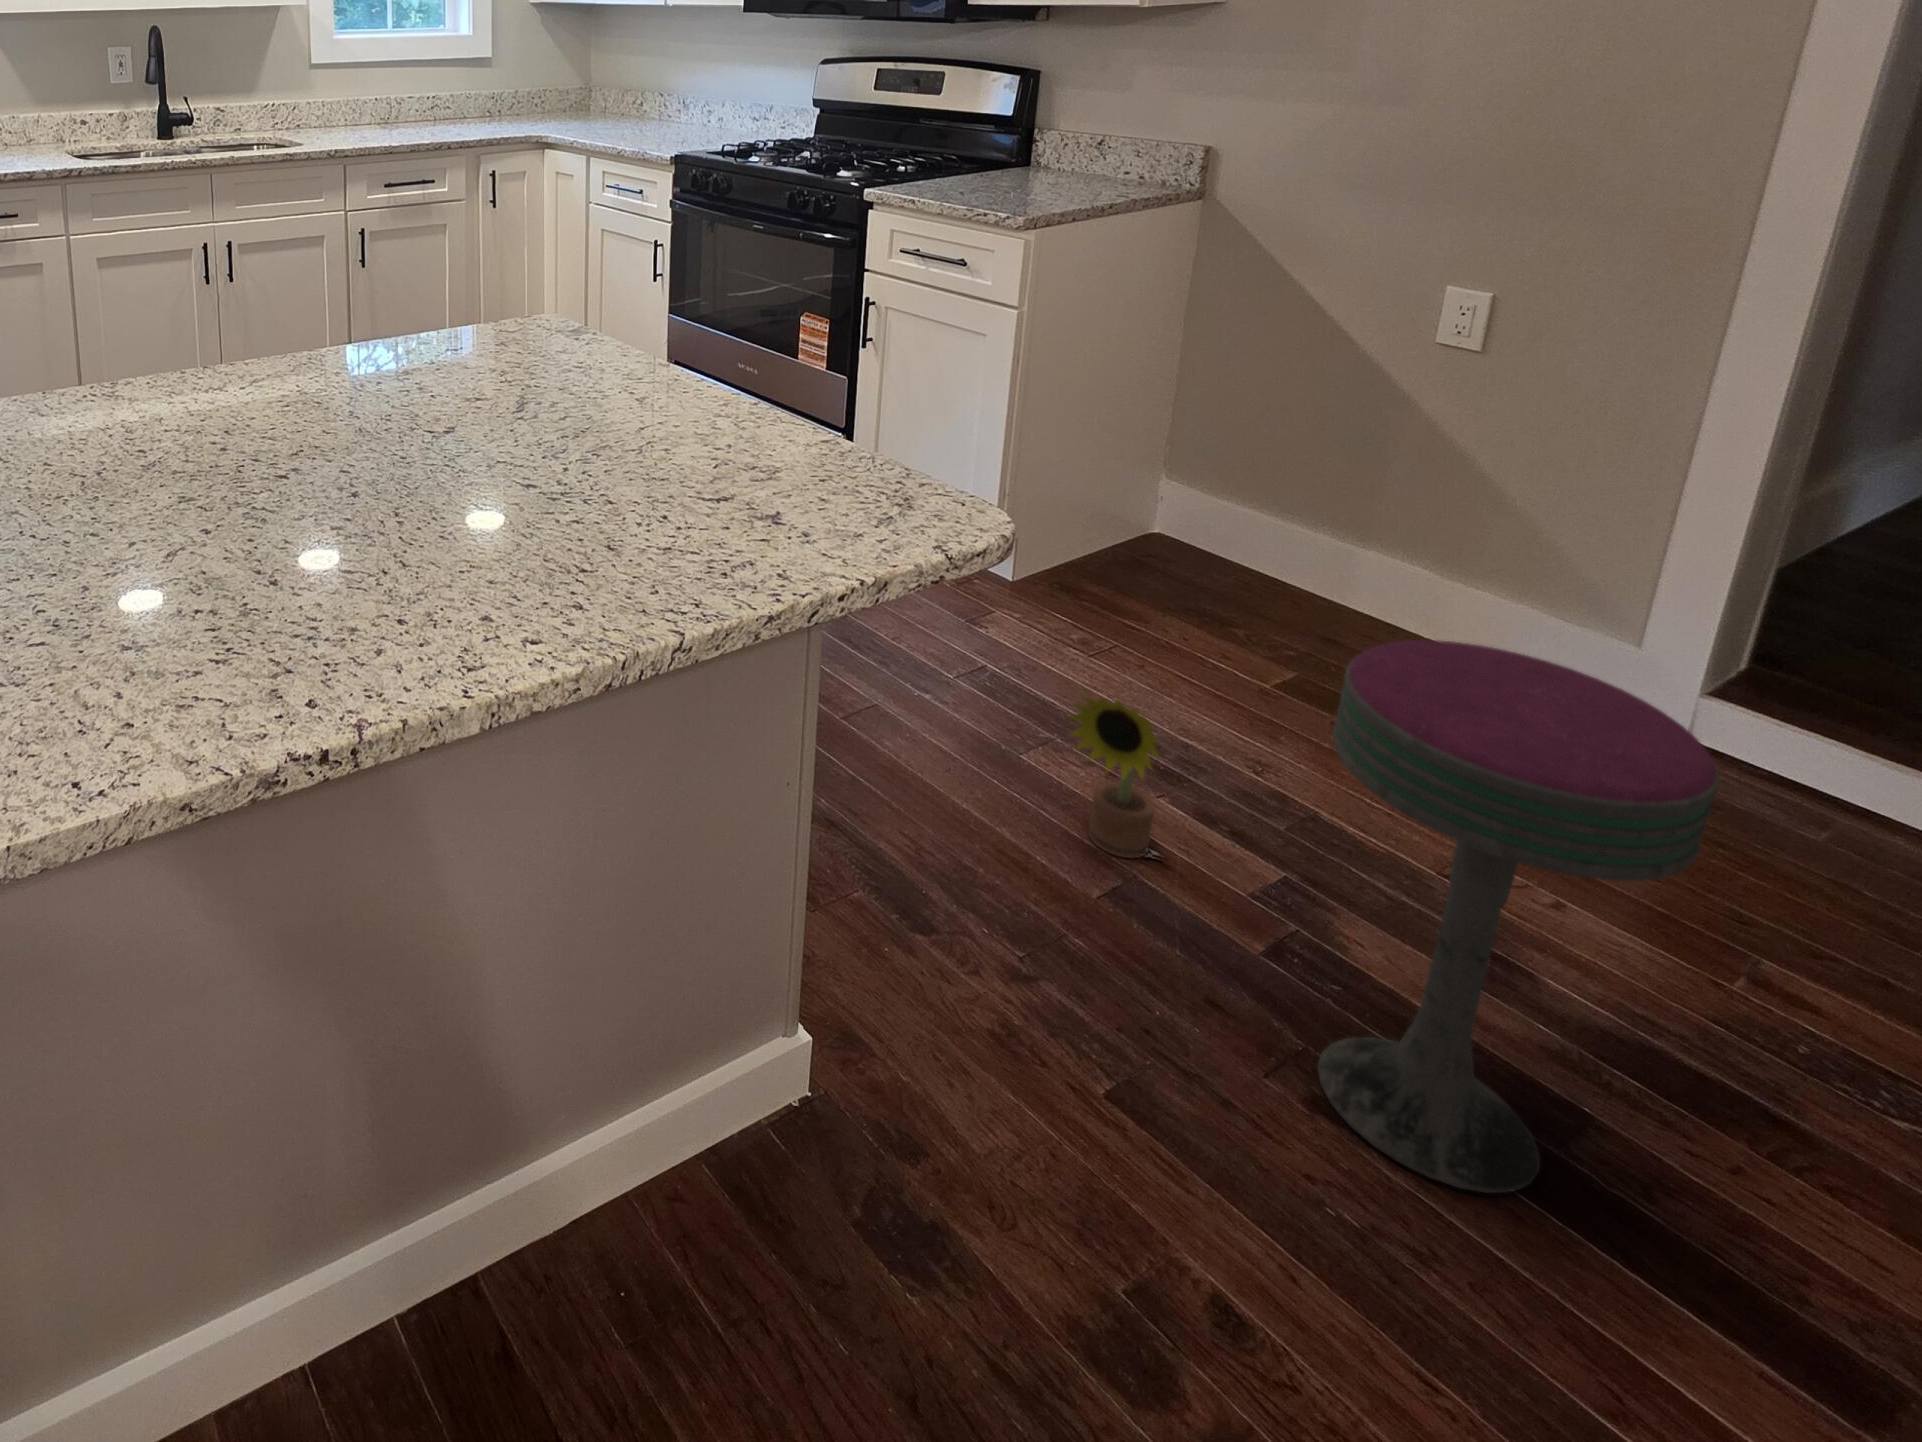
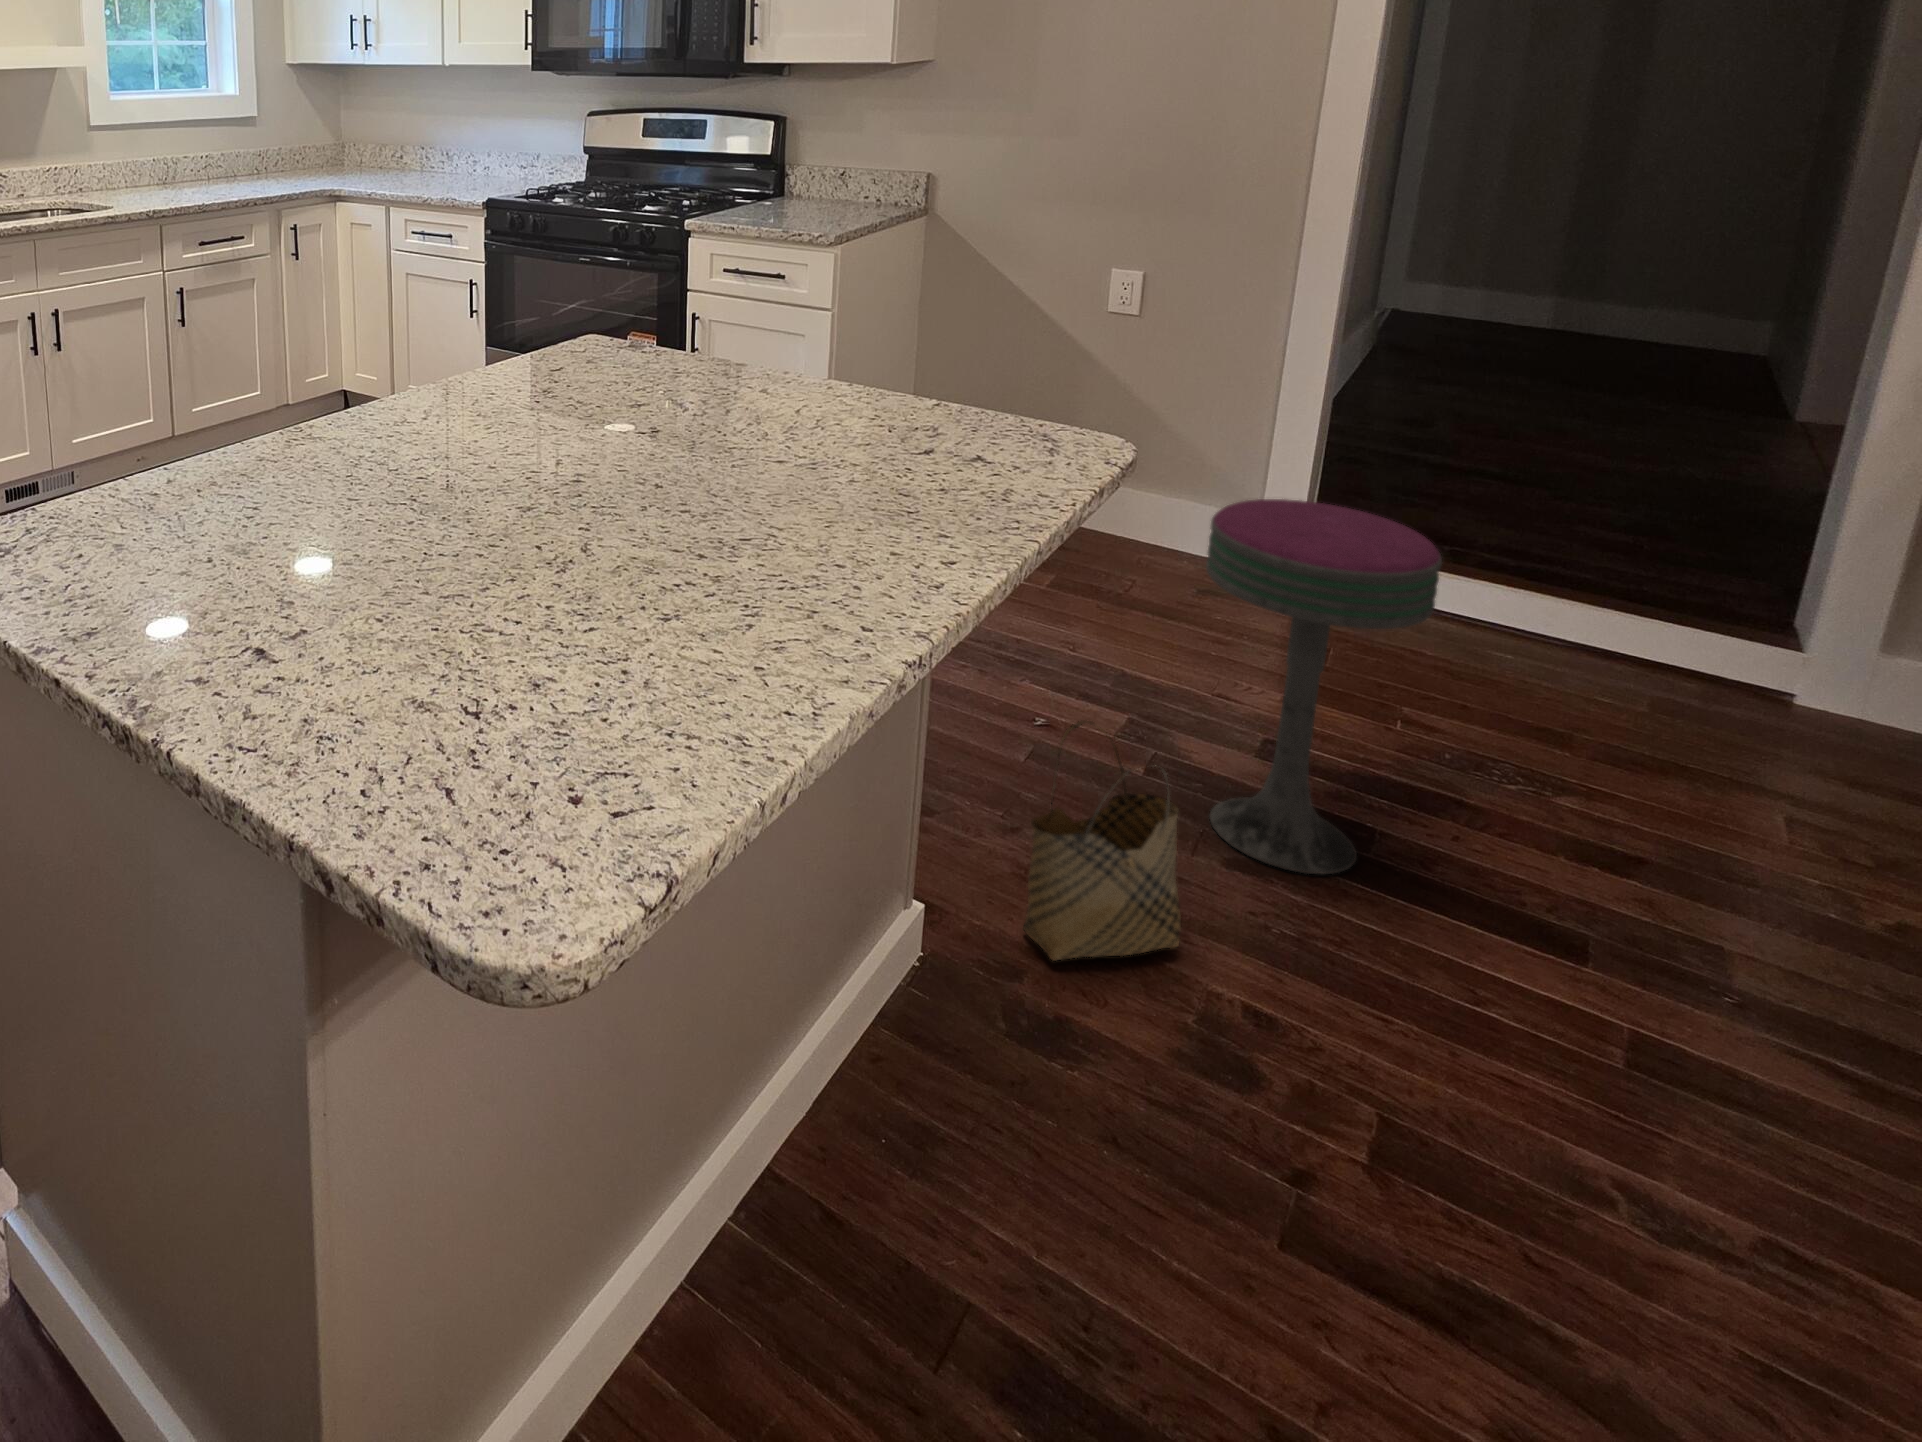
decorative plant: present [1069,696,1159,858] -> none [978,593,1058,721]
woven basket: none [941,893,1177,1226] -> present [1023,720,1181,961]

